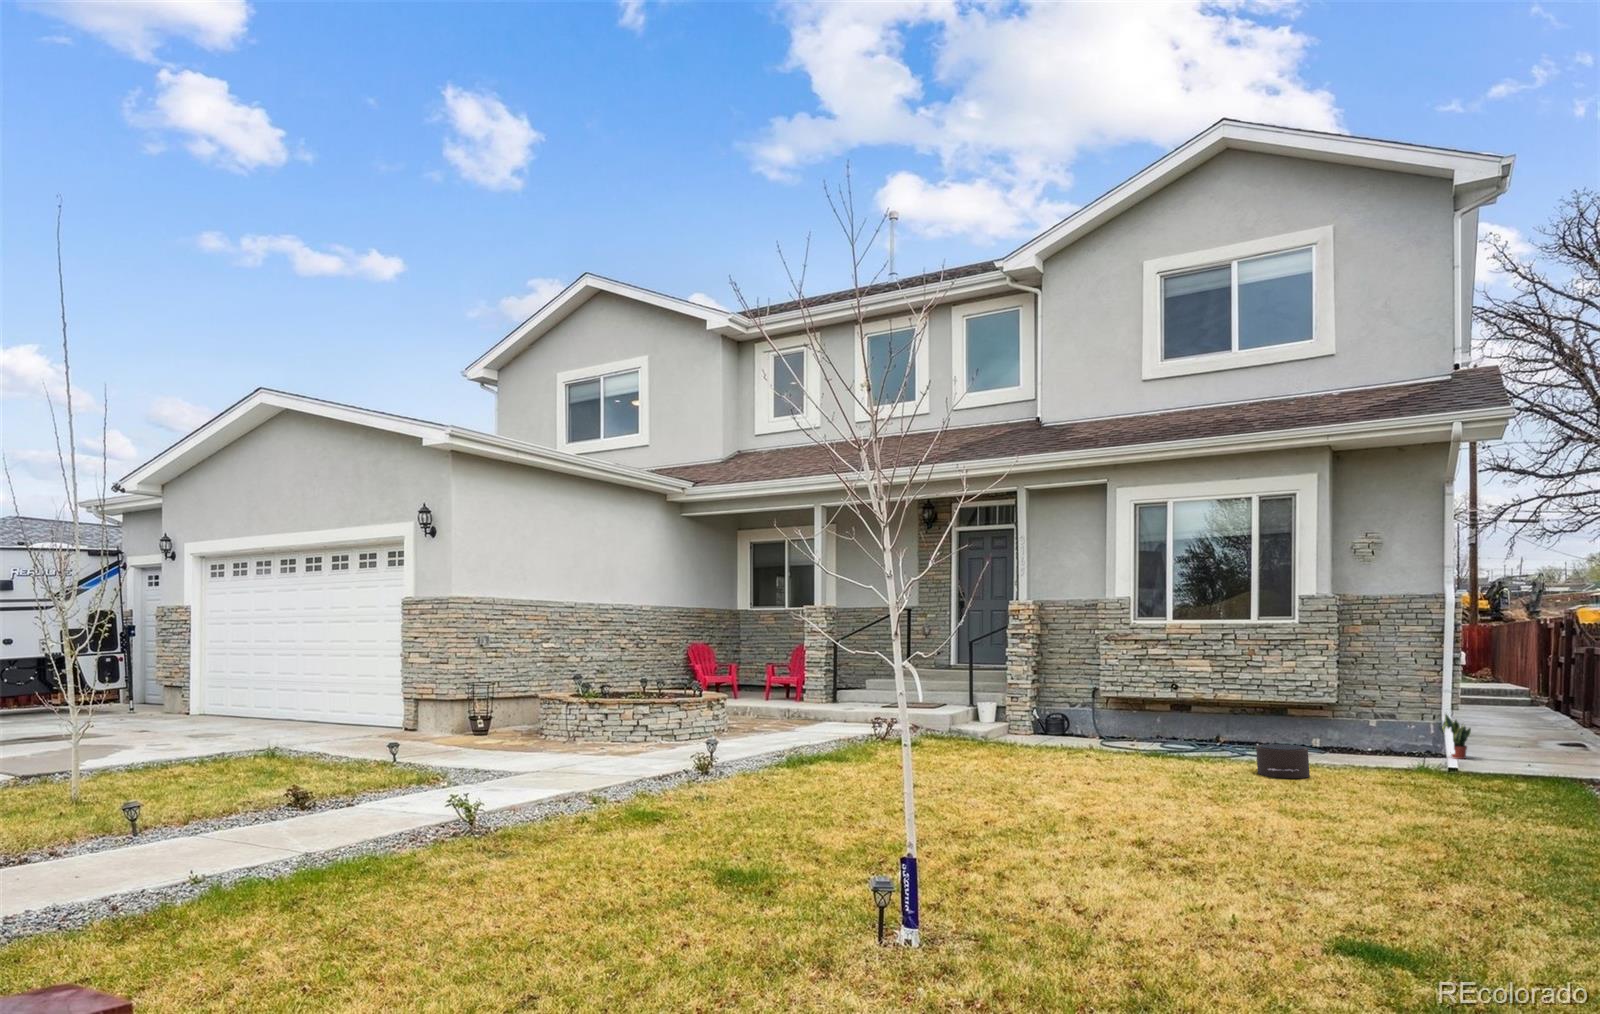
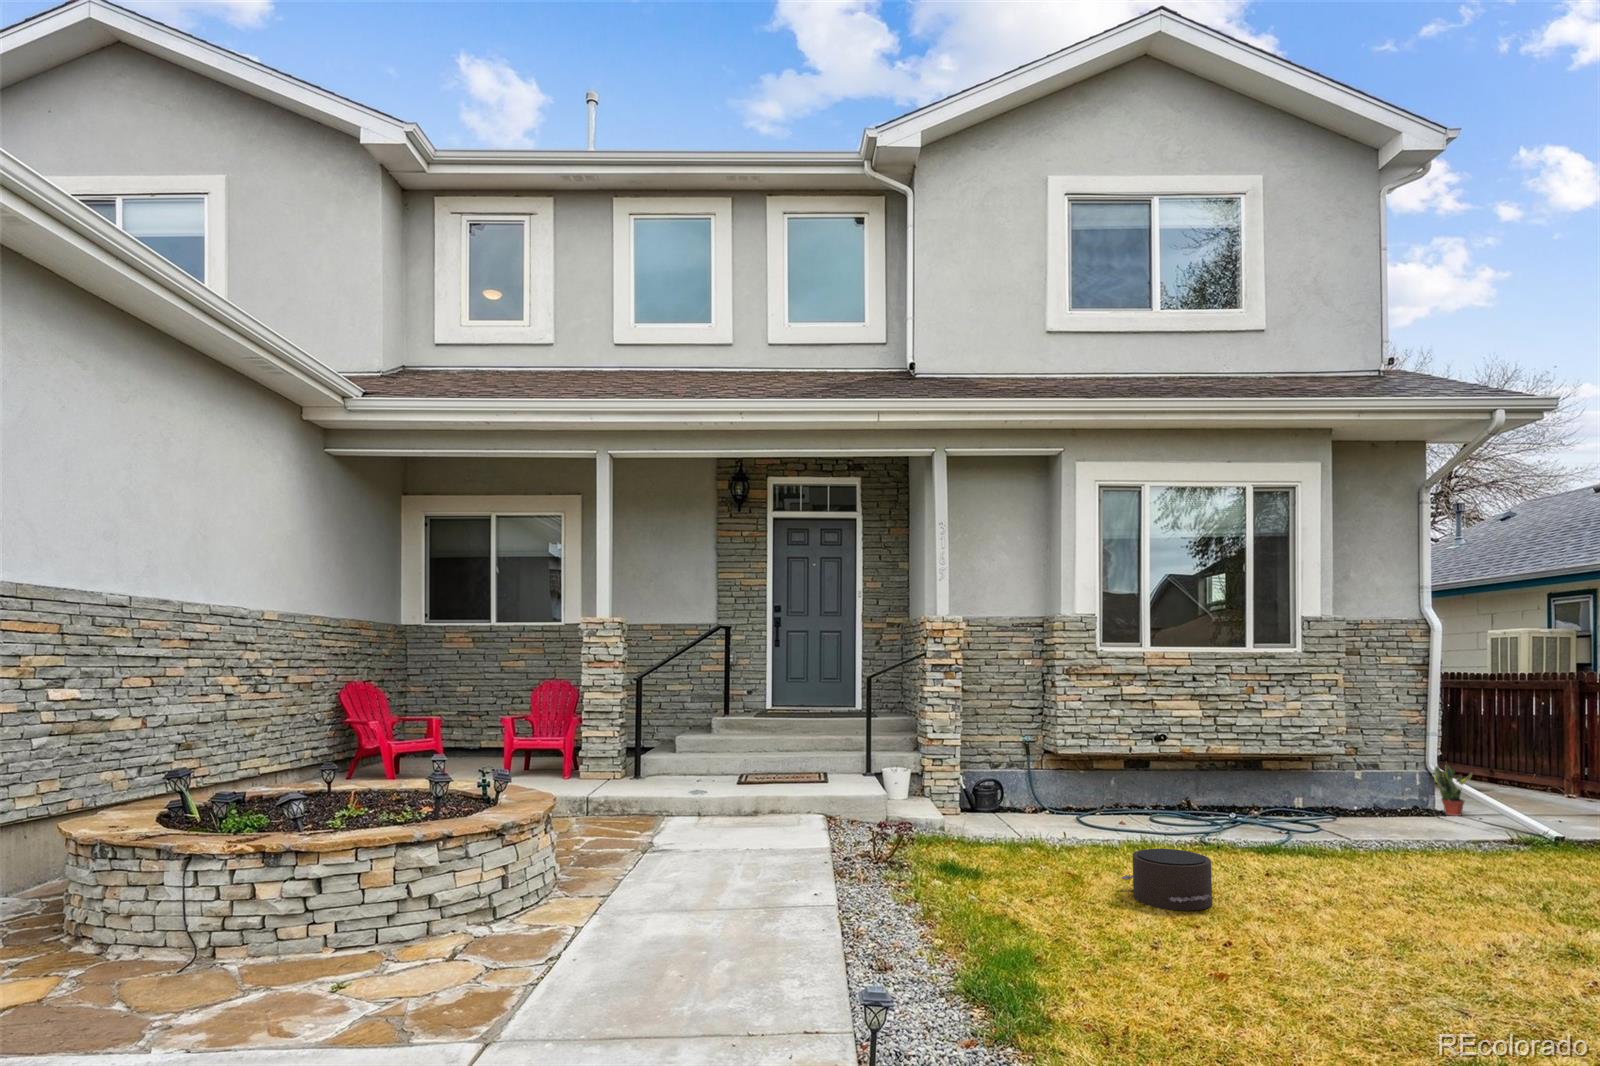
pouf: present [1256,744,1310,778] -> present [1121,849,1212,911]

